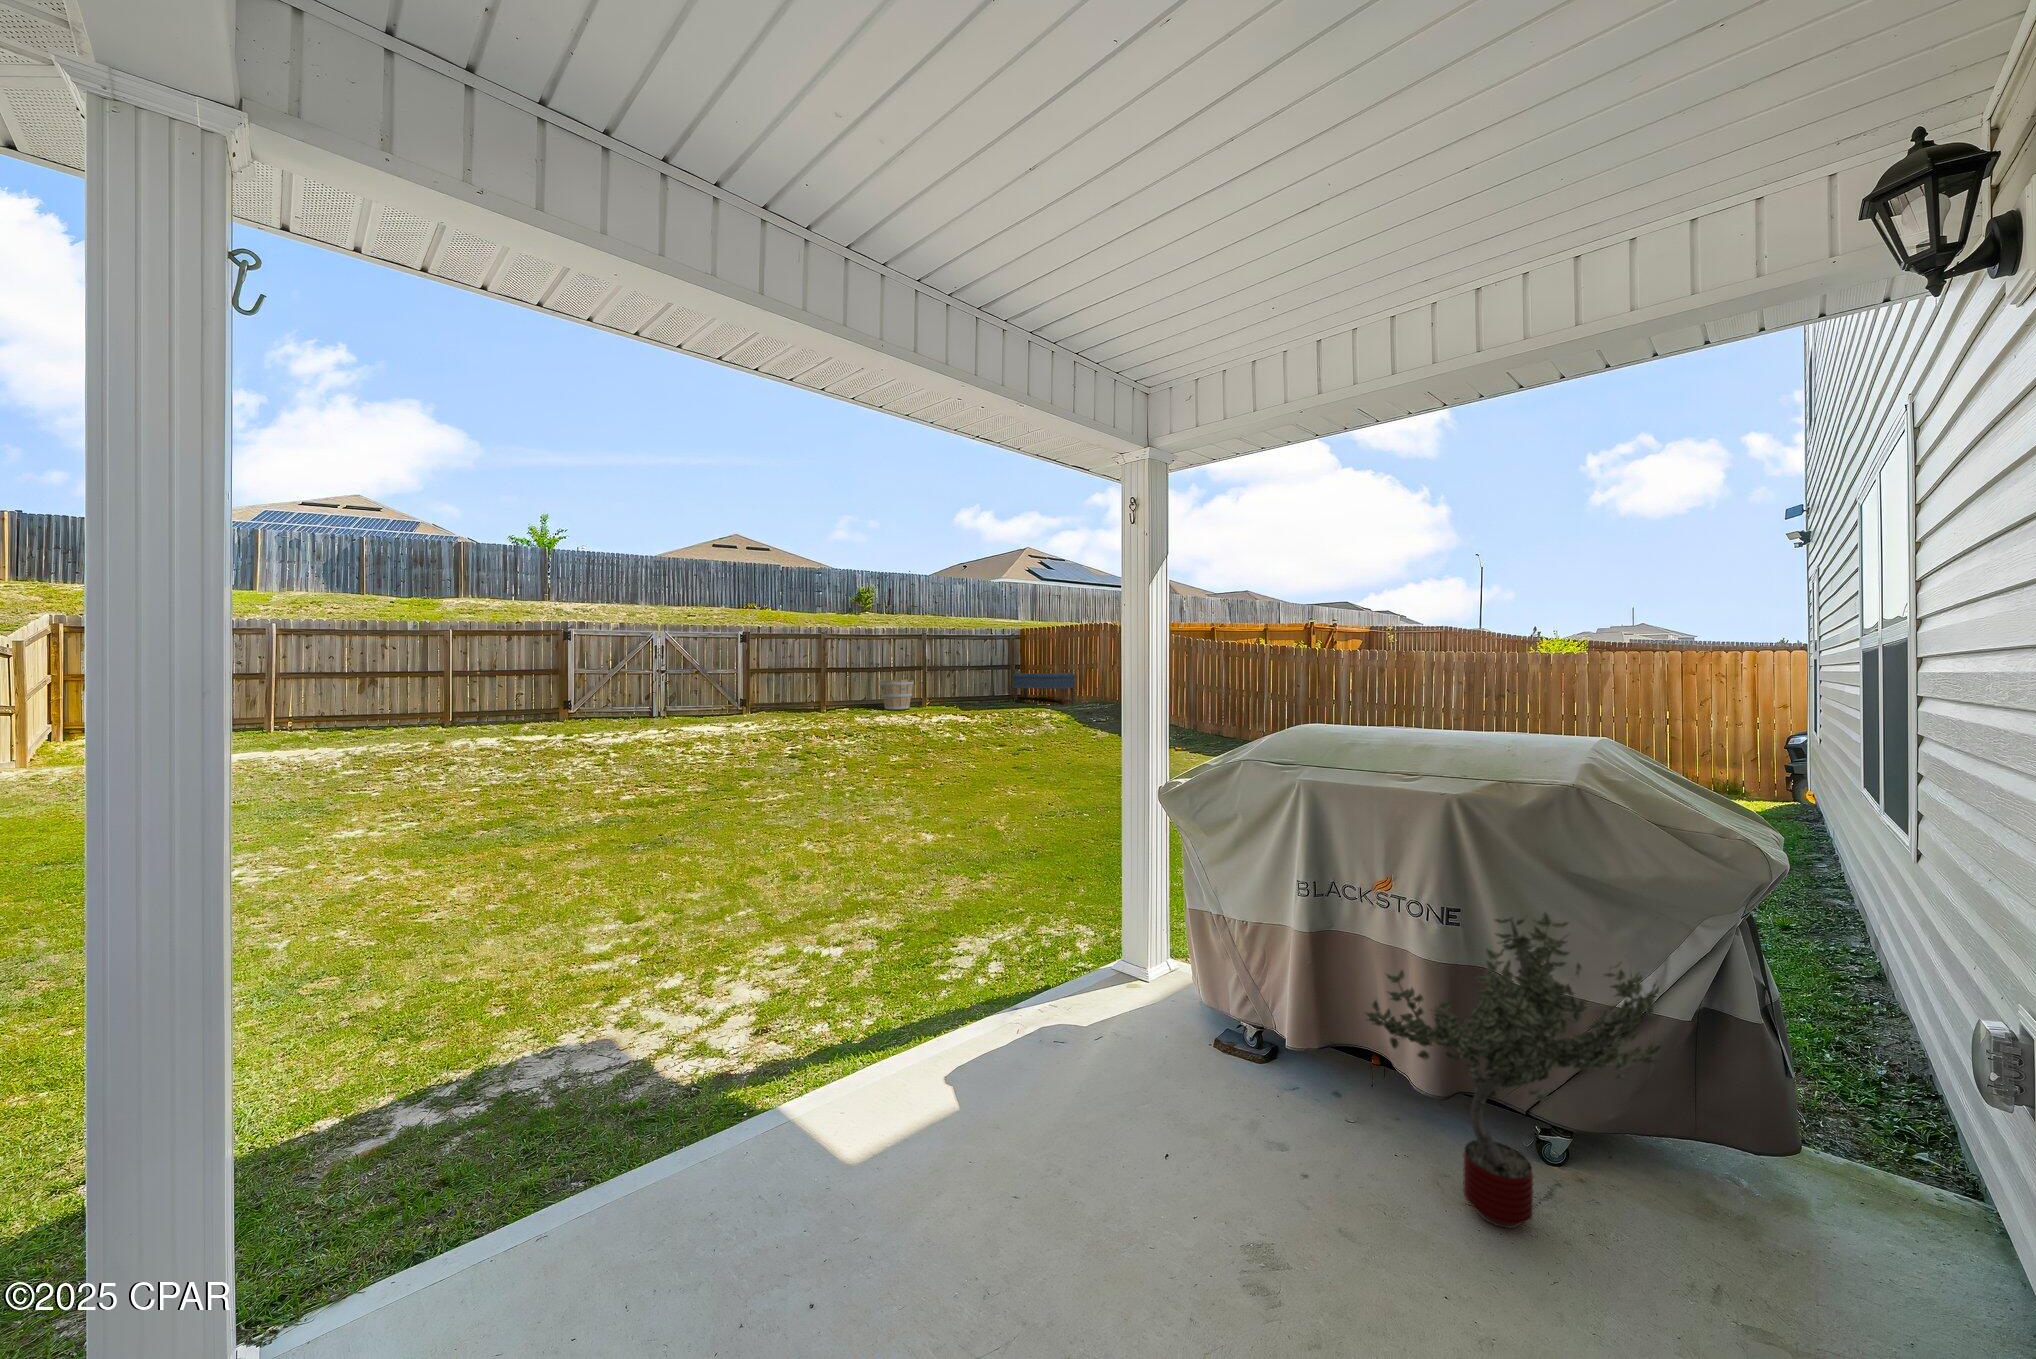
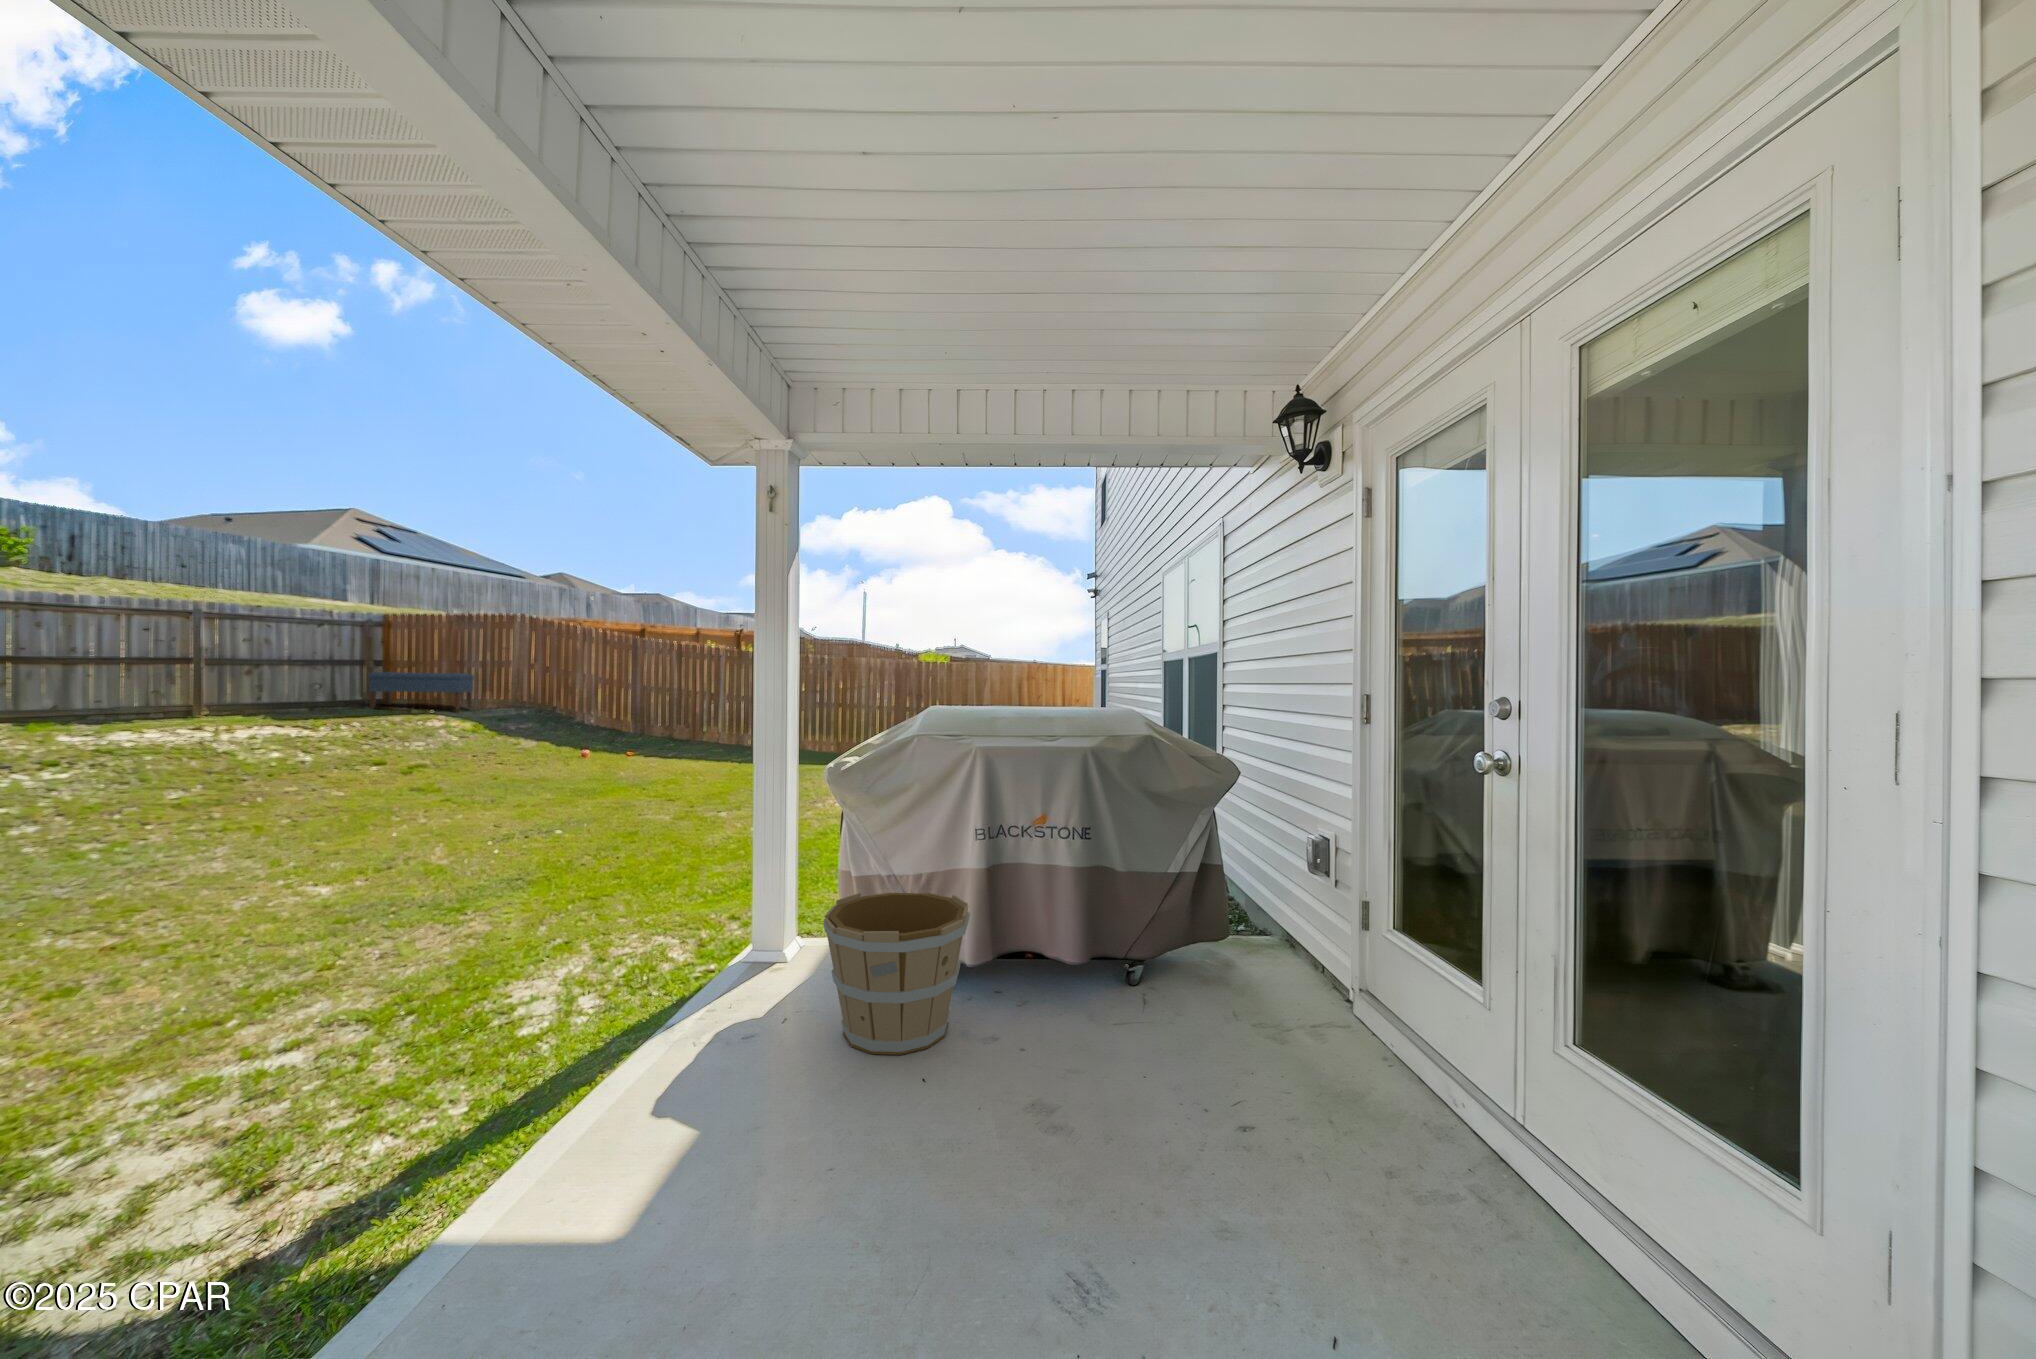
wooden bucket: present [879,679,914,710] -> present [823,893,970,1055]
potted tree: present [1366,913,1661,1228] -> none [1053,813,1223,1032]

